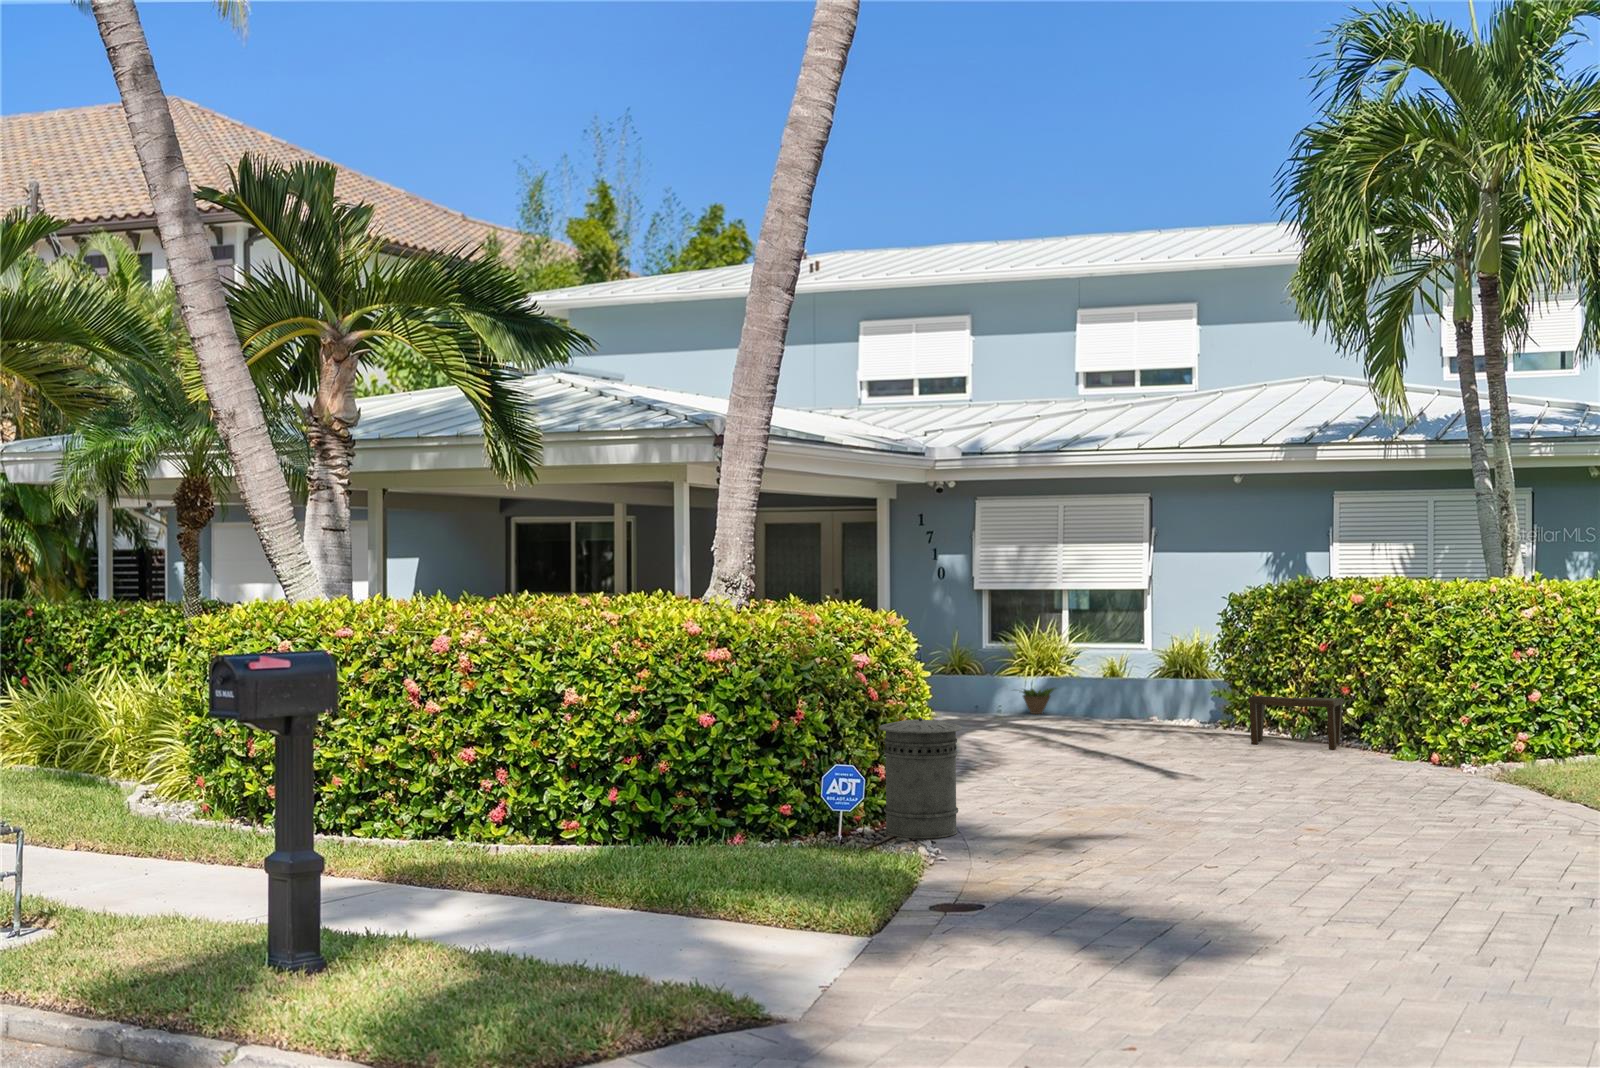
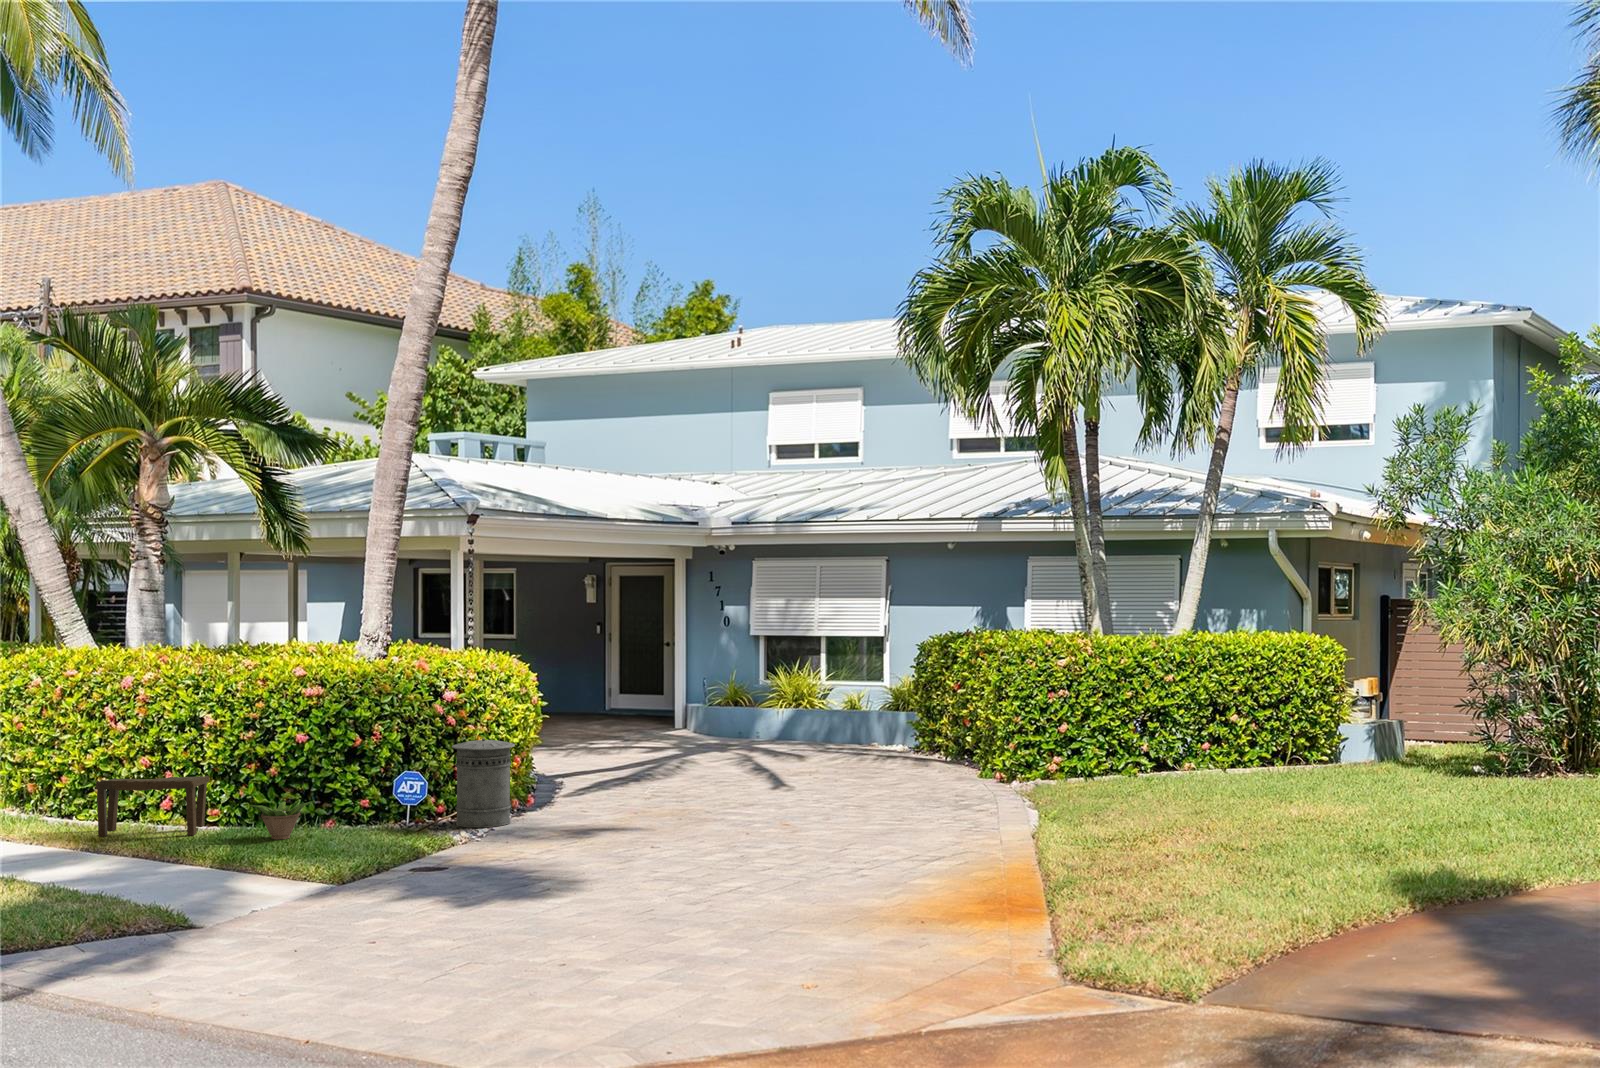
decorative plant: present [1021,688,1056,714] -> present [250,801,315,839]
bench: present [1248,695,1344,750] -> present [96,776,209,837]

